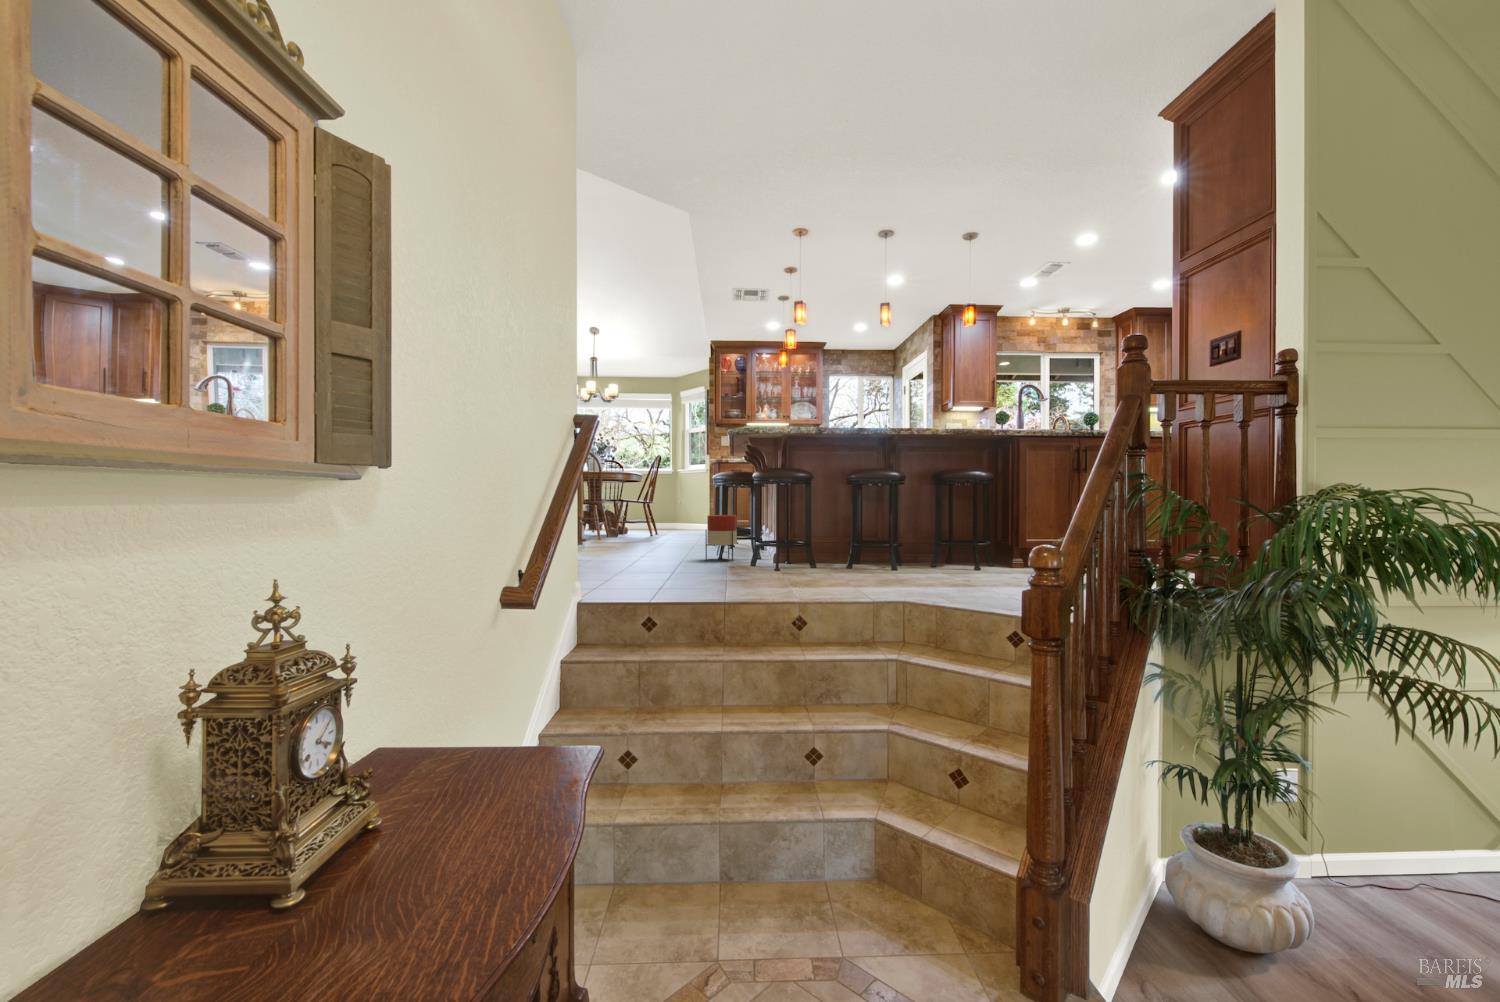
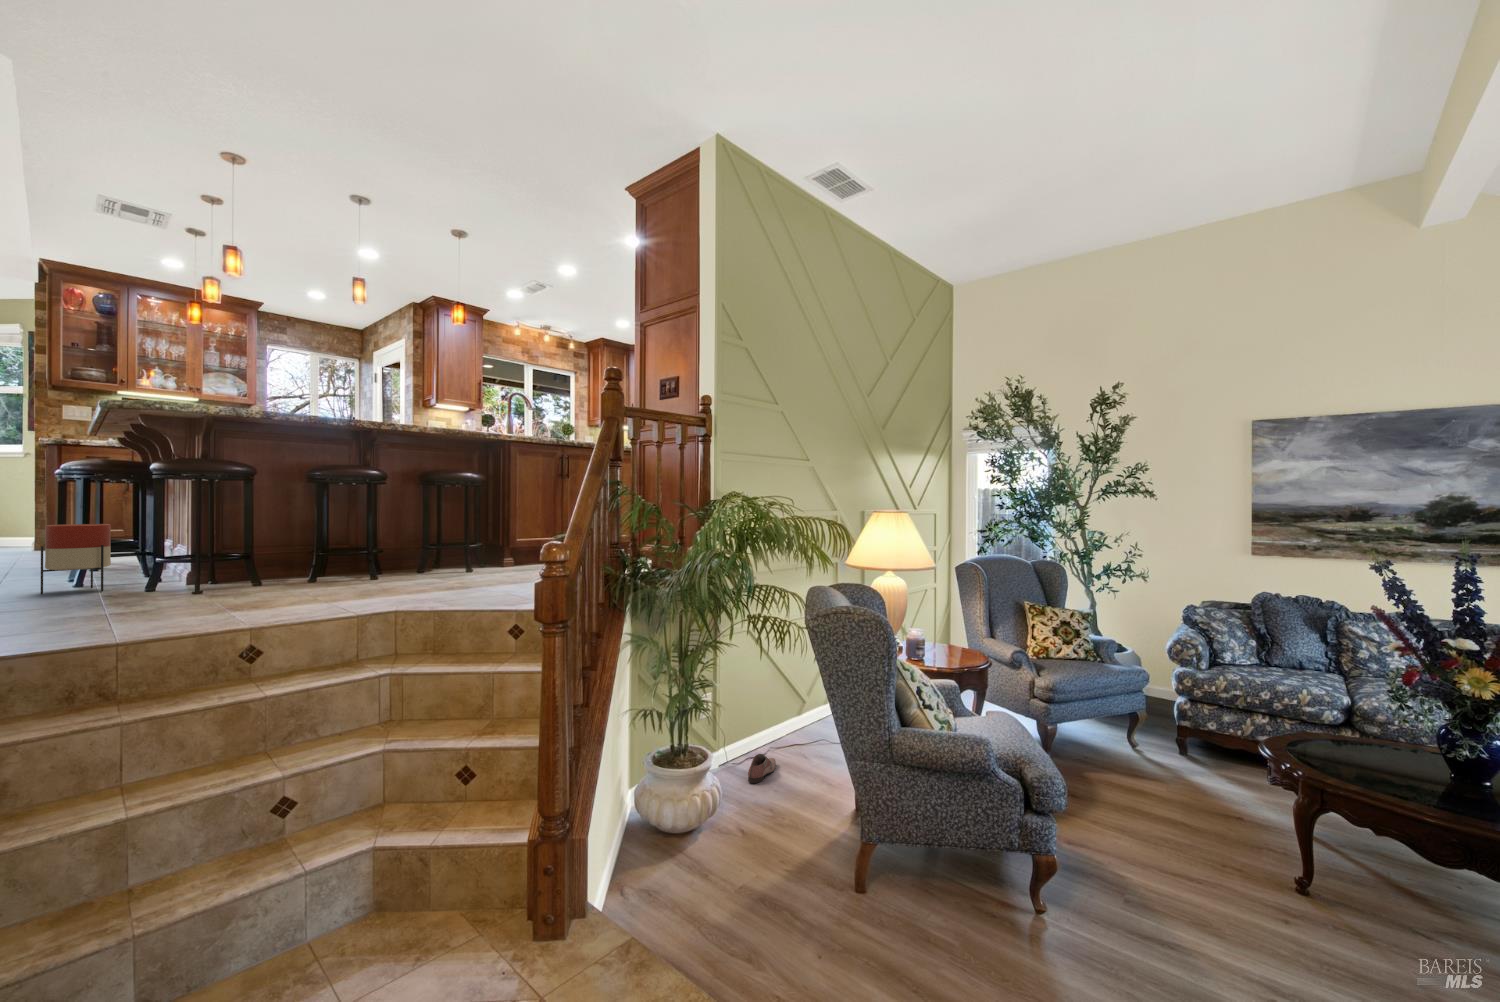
shoe: none [1375,889,1440,935] -> present [748,754,776,783]

